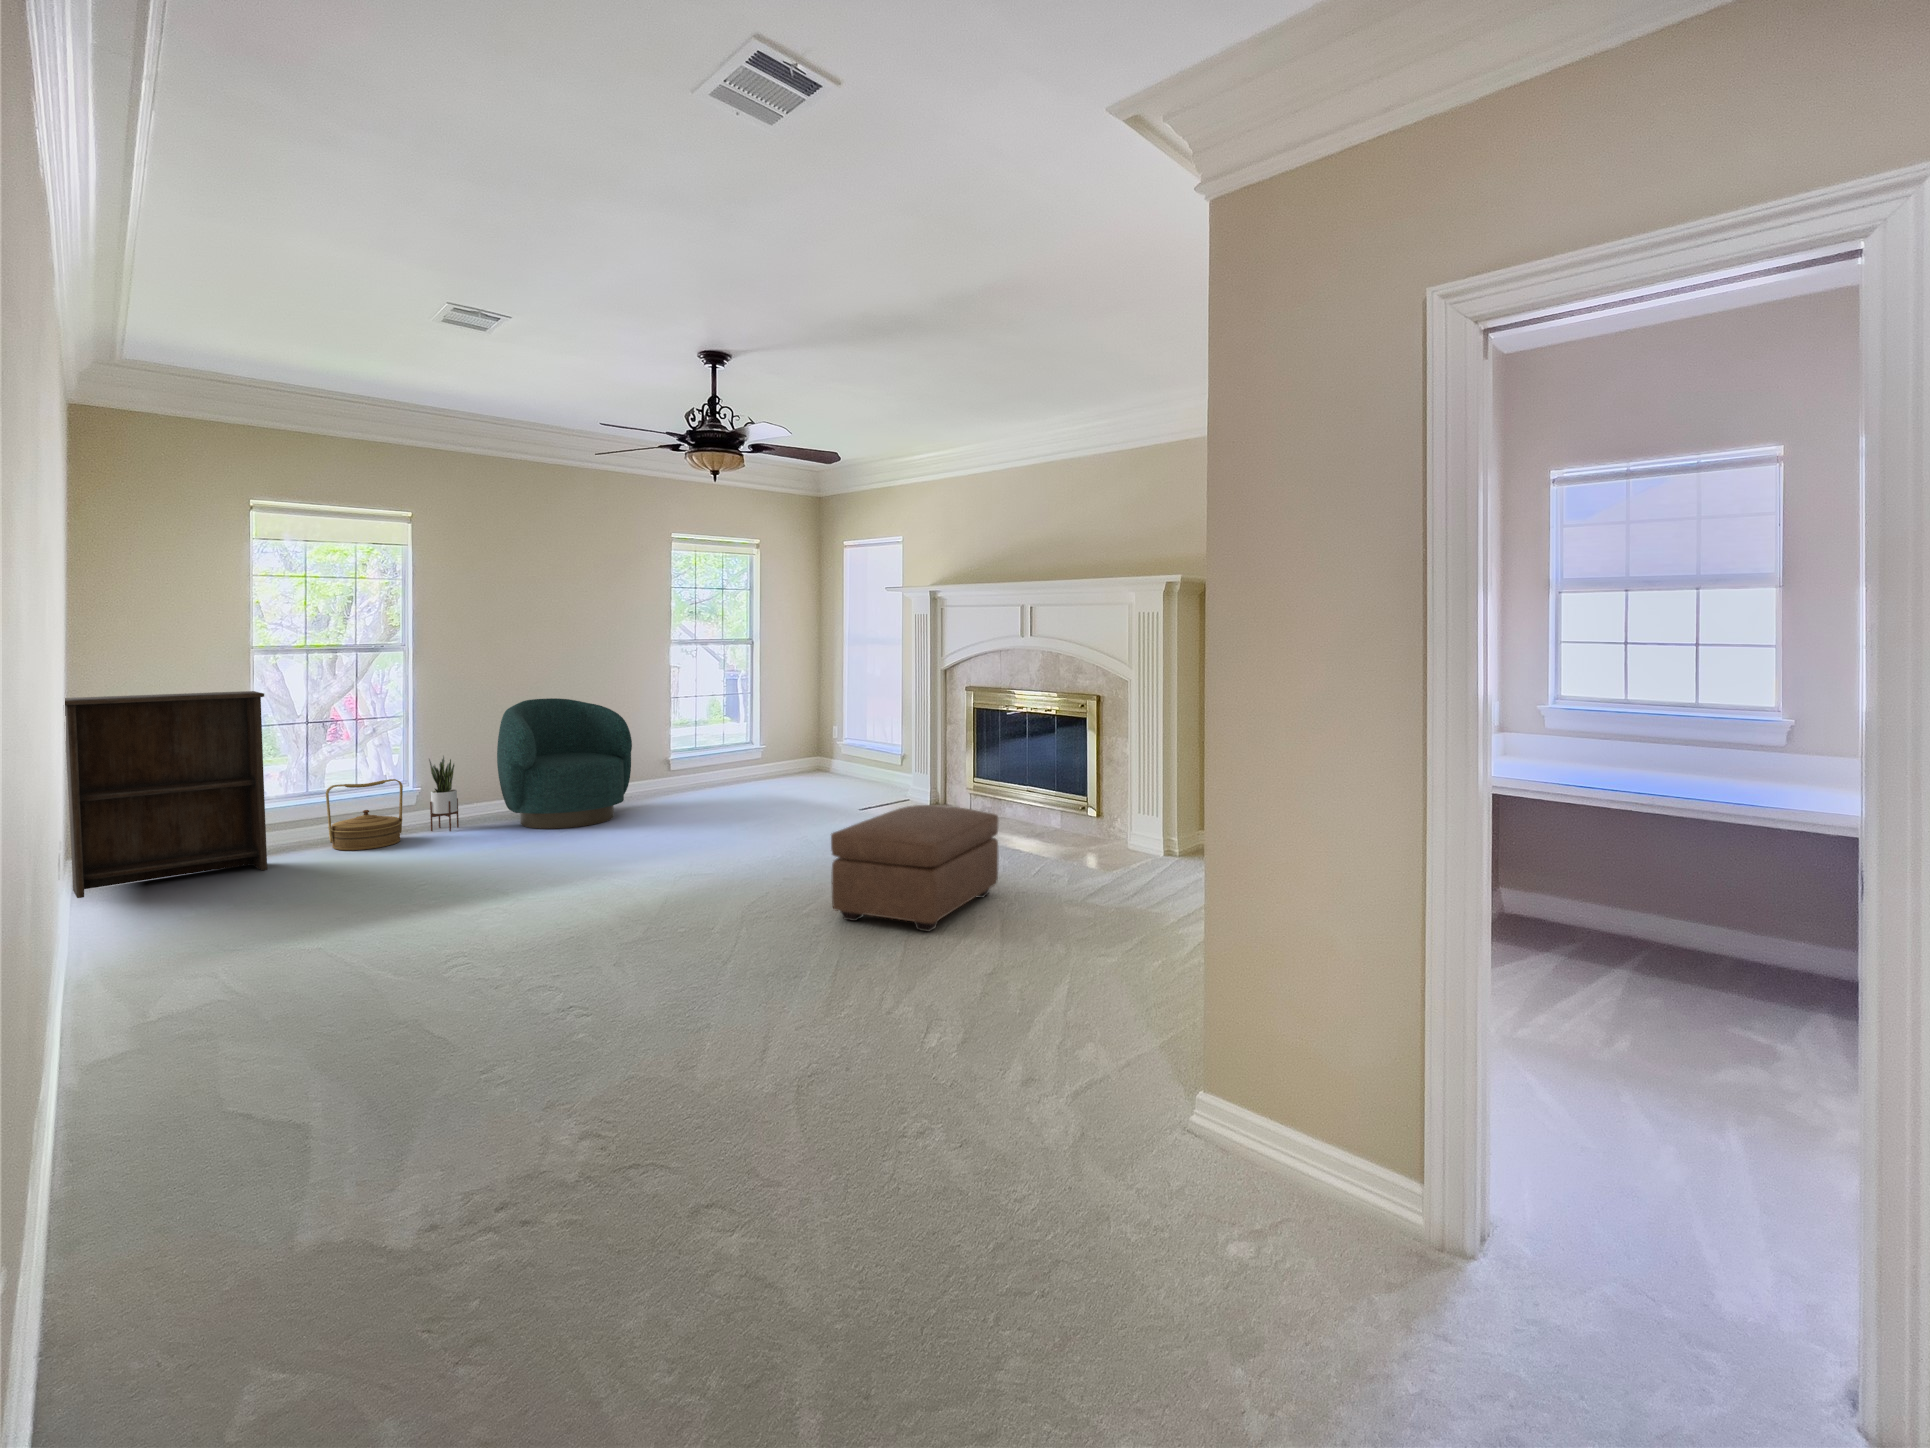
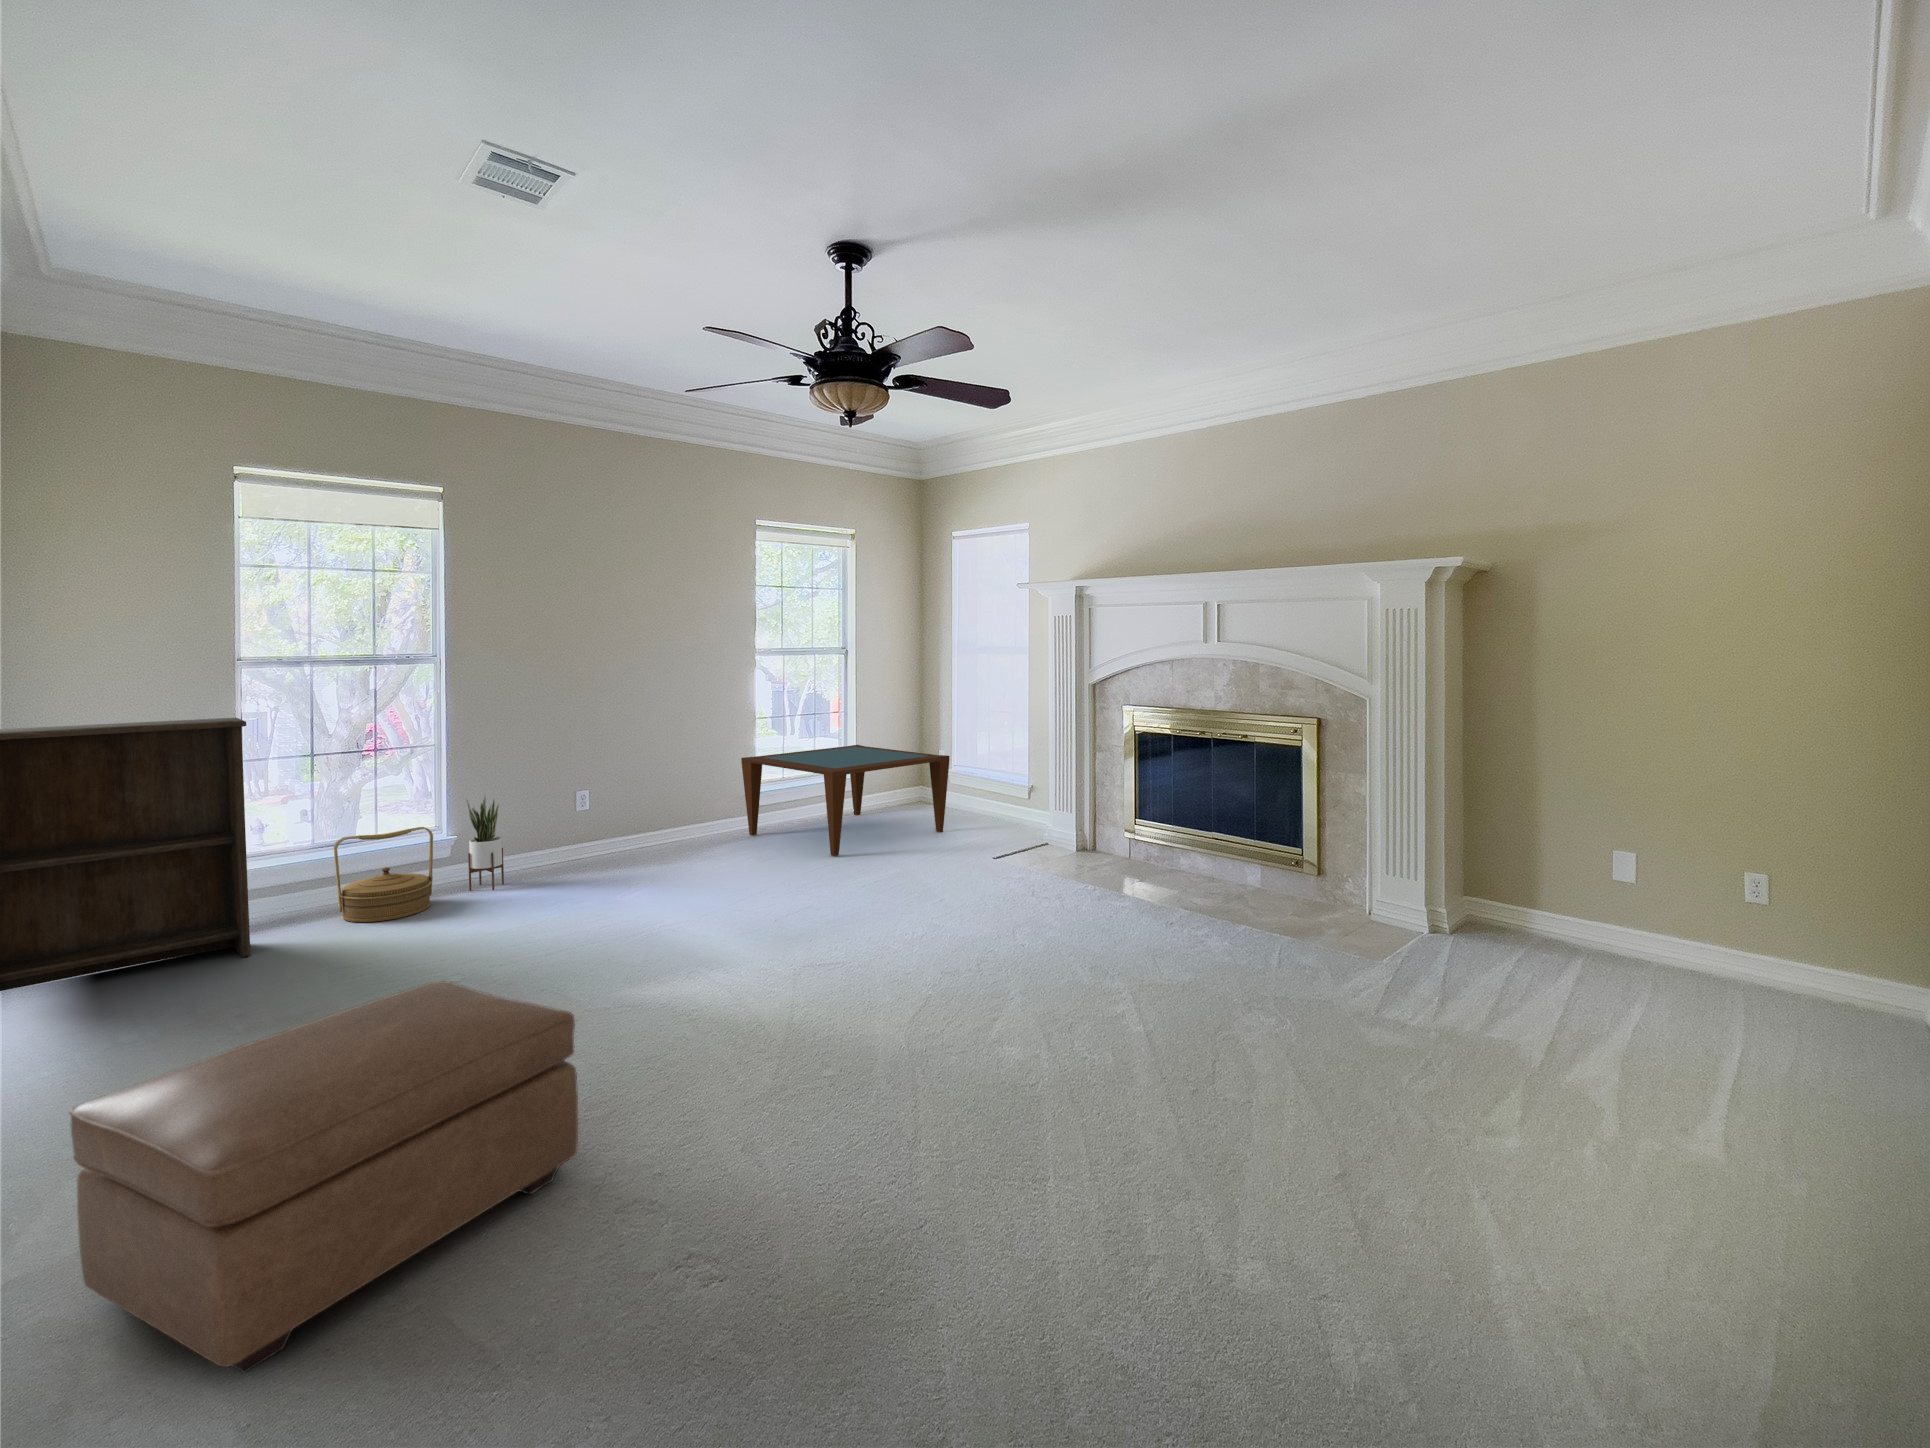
armchair: present [497,698,632,829] -> none [551,721,715,887]
coffee table: none [658,722,833,809] -> present [741,745,950,856]
ottoman: present [831,805,998,931] -> present [69,981,578,1373]

